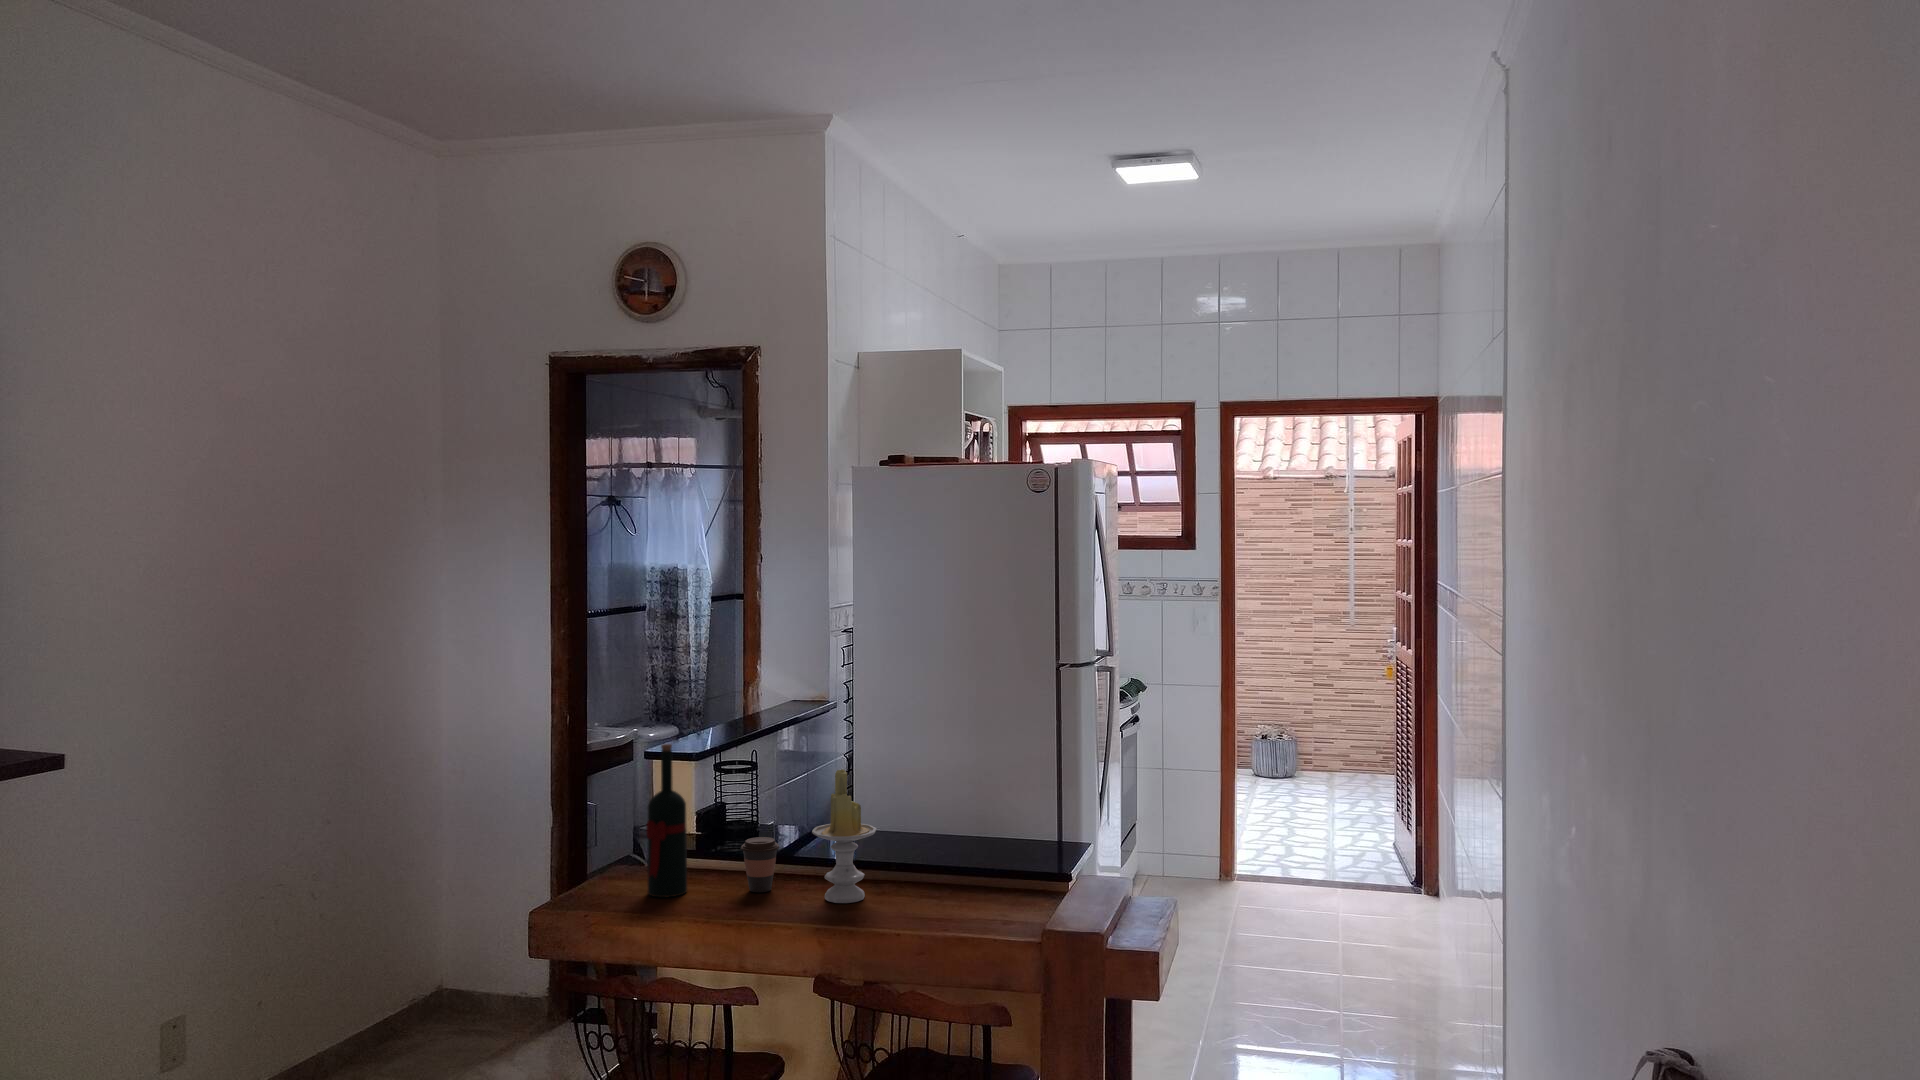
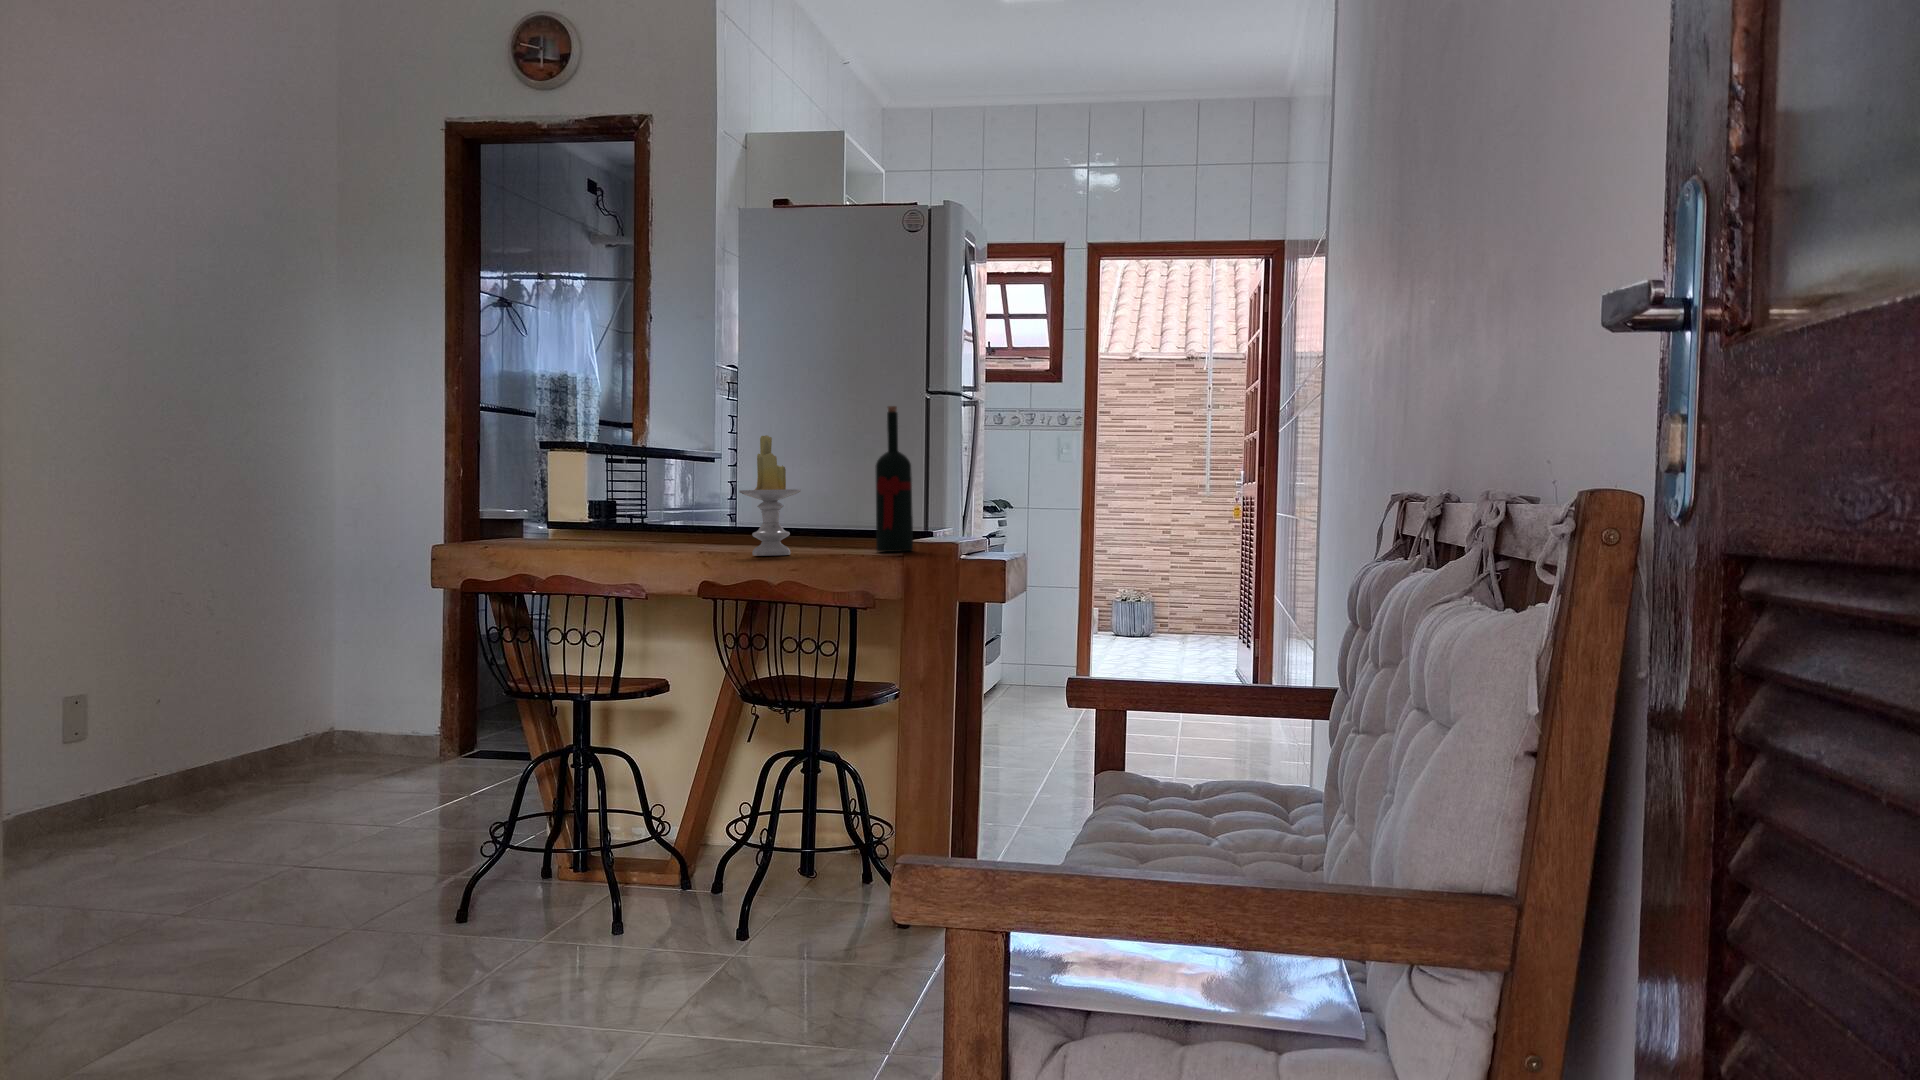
wine bottle: present [646,744,687,897] -> present [876,406,913,552]
coffee cup: present [741,837,779,892] -> none [668,509,706,557]

